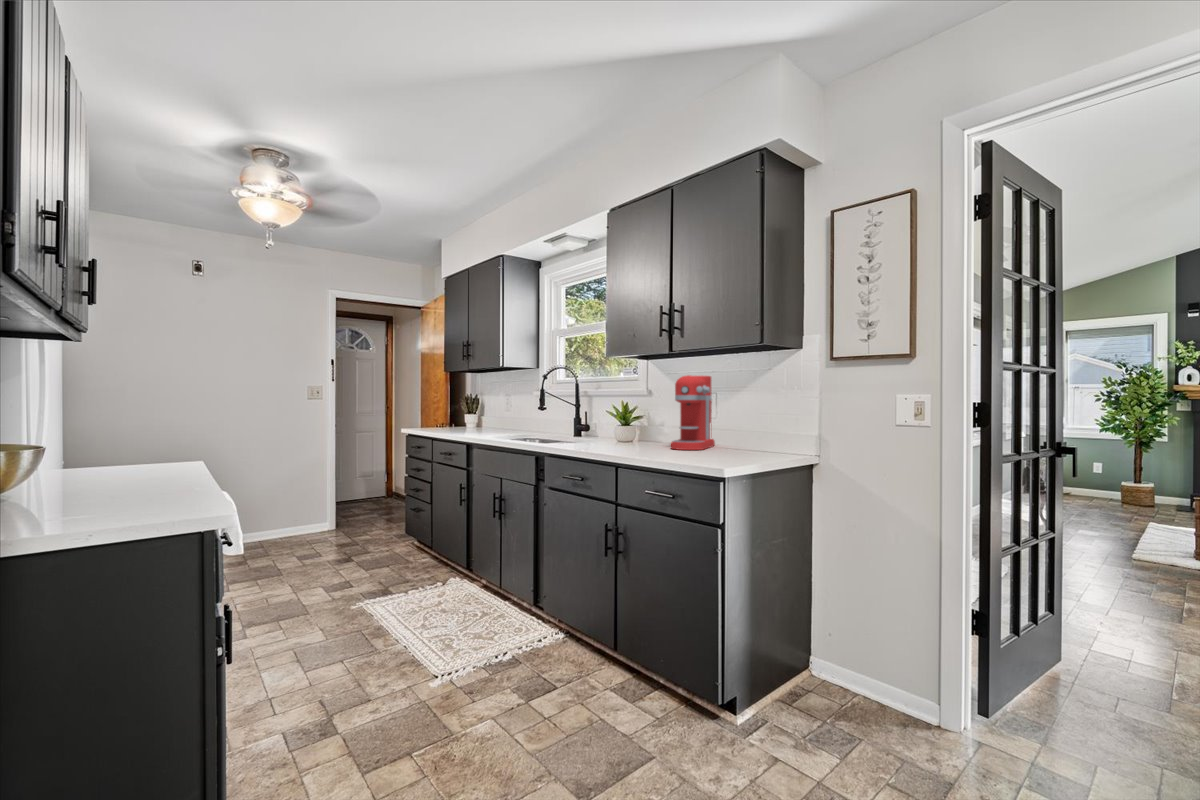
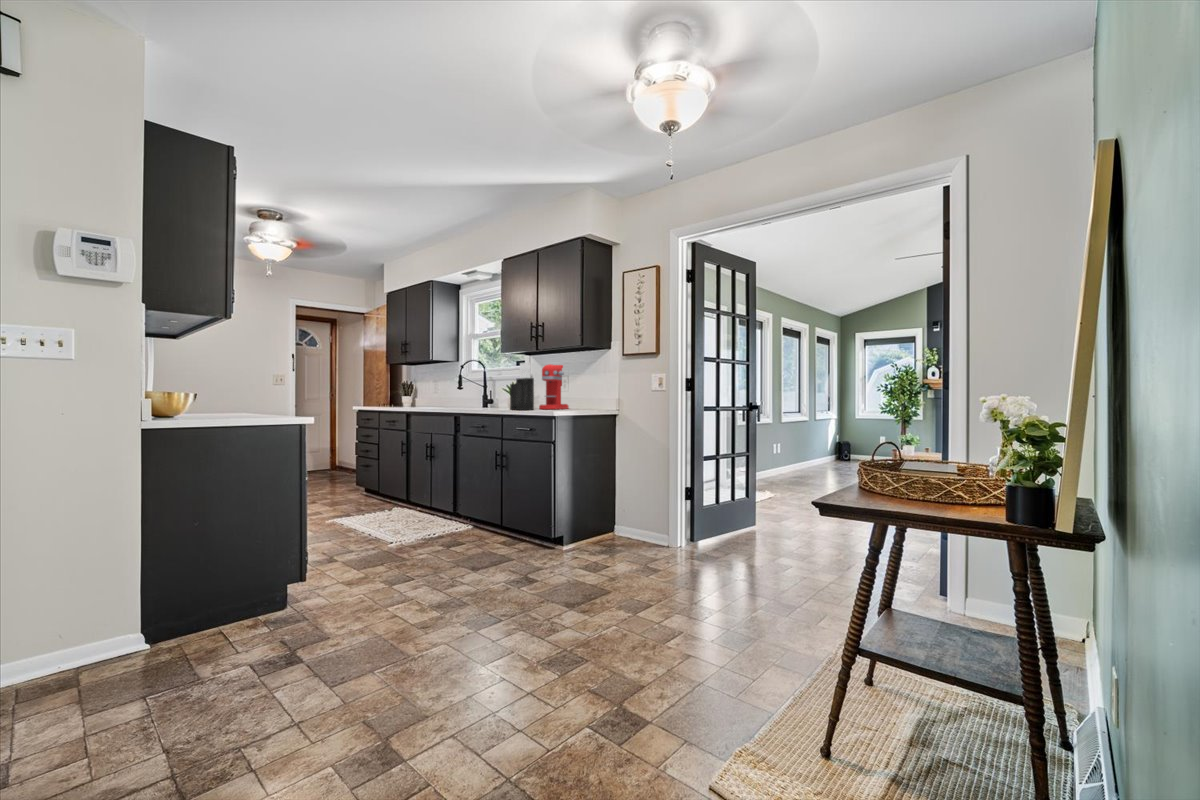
knife block: none [627,373,669,455] -> present [510,362,534,410]

